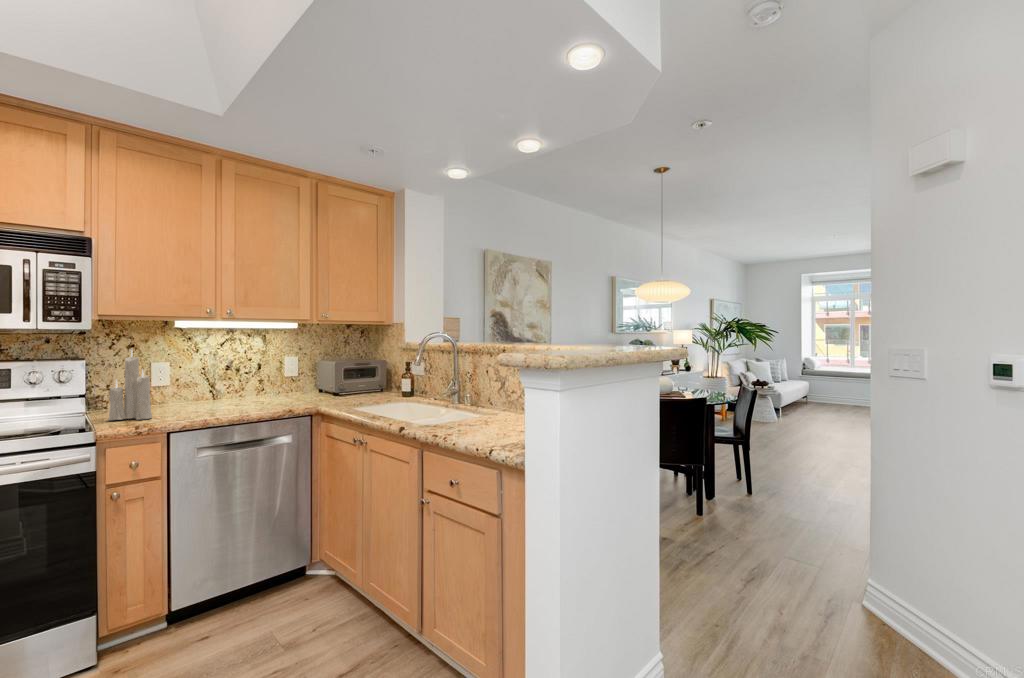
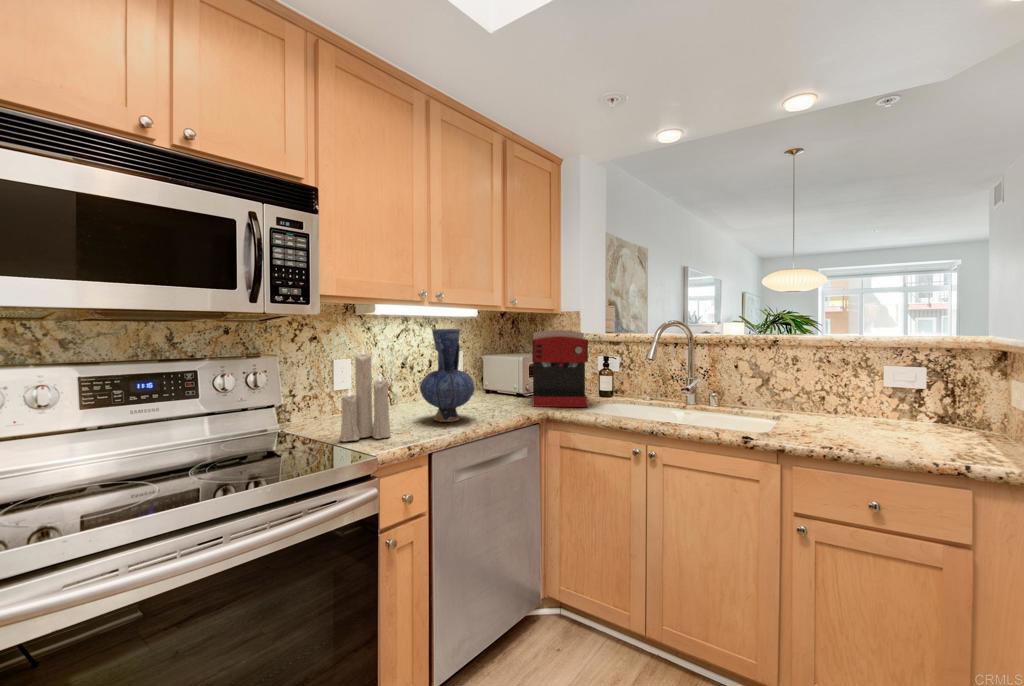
vase: none [196,338,246,412] -> present [420,329,475,422]
coffee maker: none [317,338,384,405] -> present [532,330,588,407]

